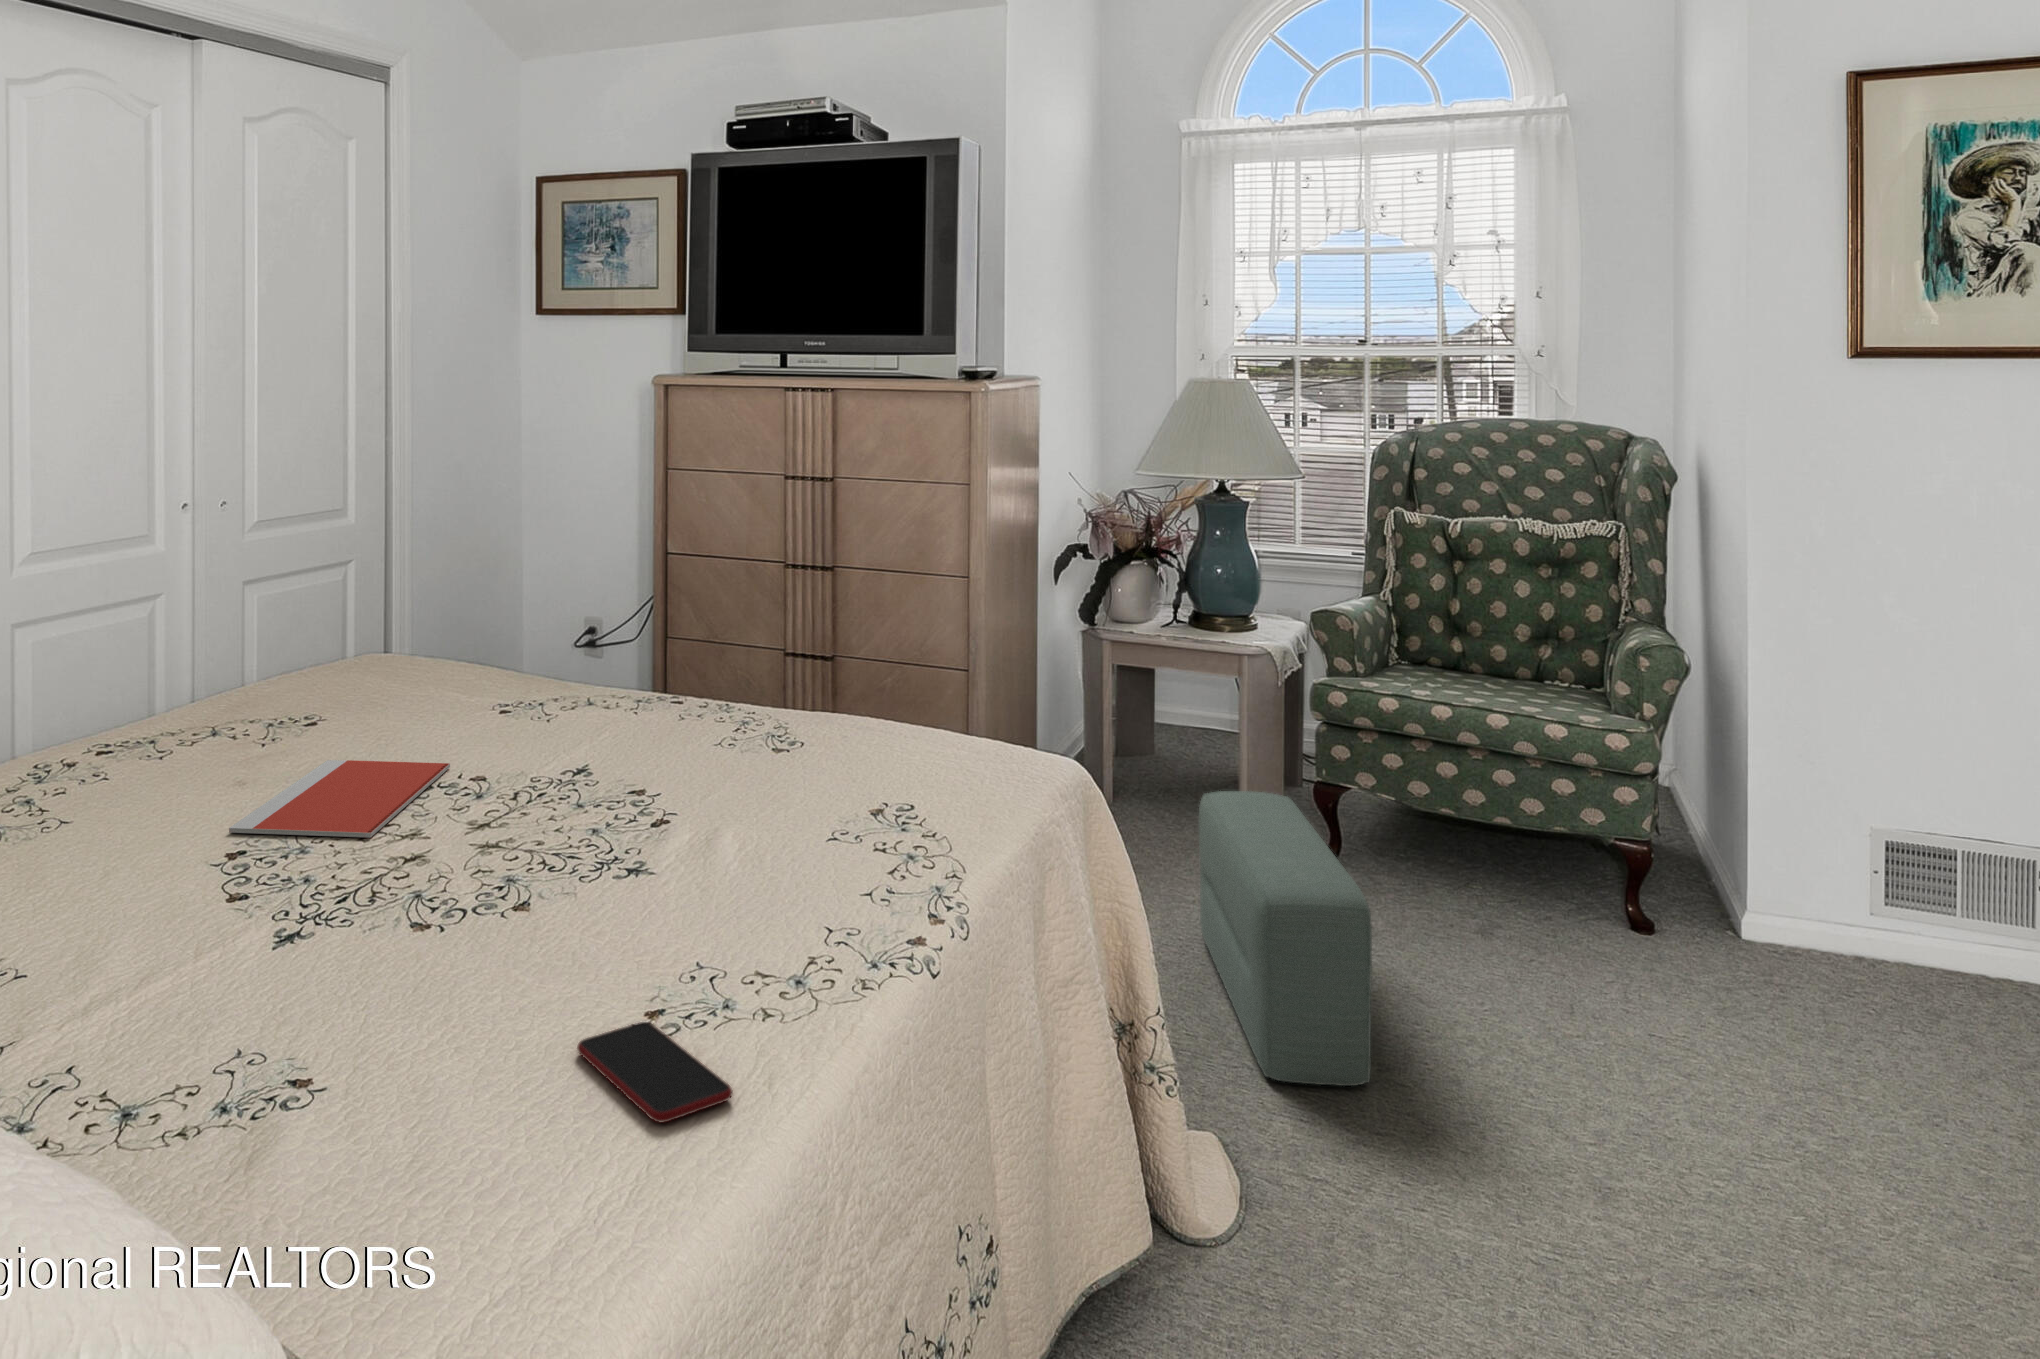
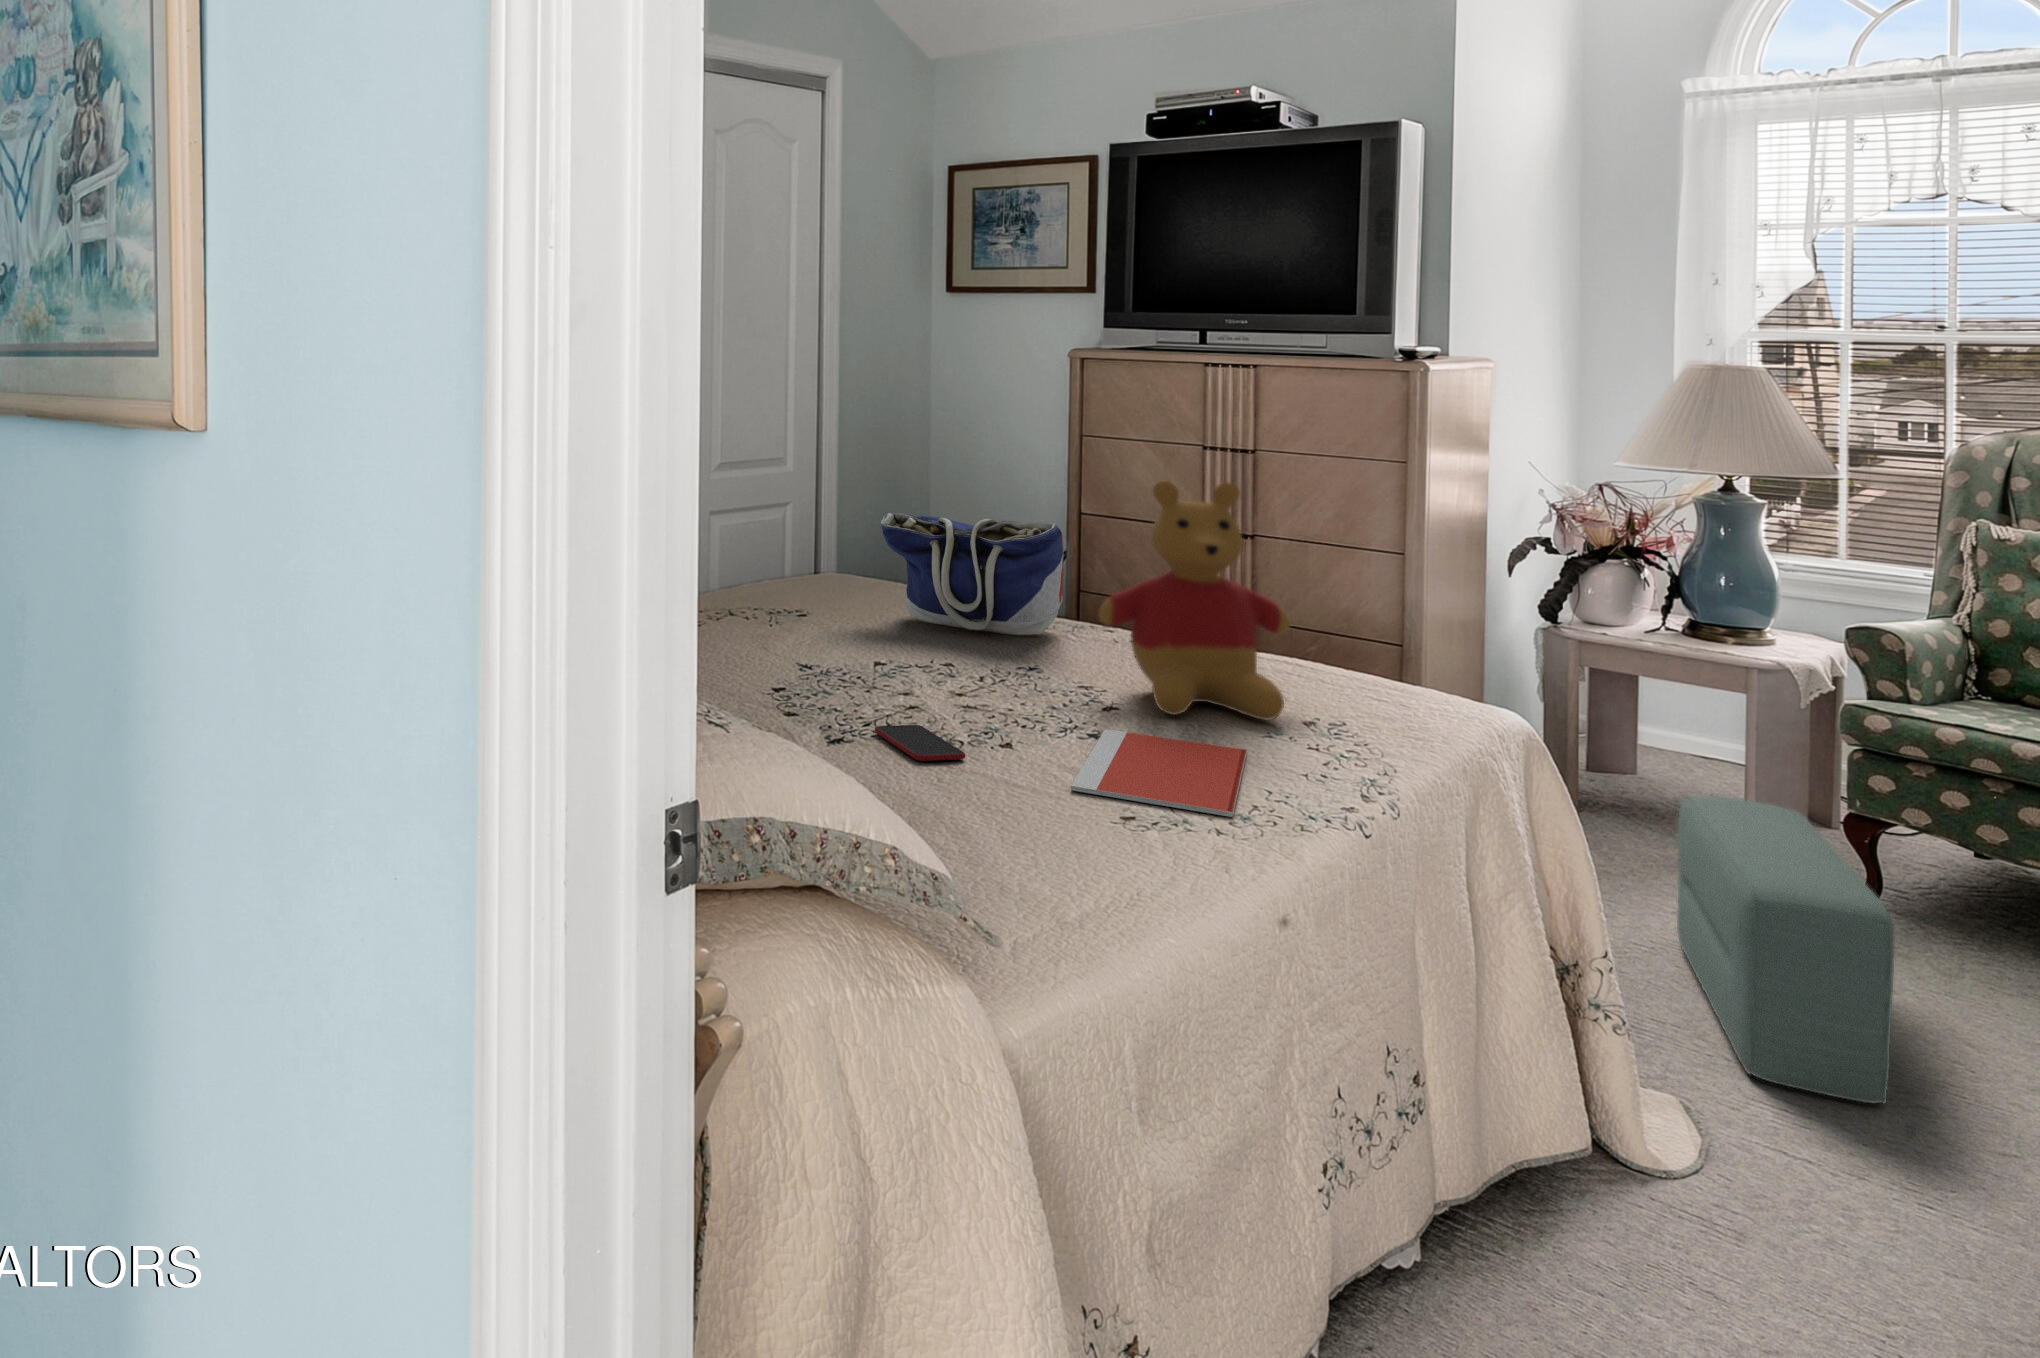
stuffed bear: none [651,535,855,822] -> present [1099,481,1290,720]
tote bag: none [414,583,627,720] -> present [881,512,1064,635]
notebook: present [229,760,450,838] -> present [1071,729,1247,817]
smartphone: present [577,1022,733,1122] -> present [875,725,965,761]

